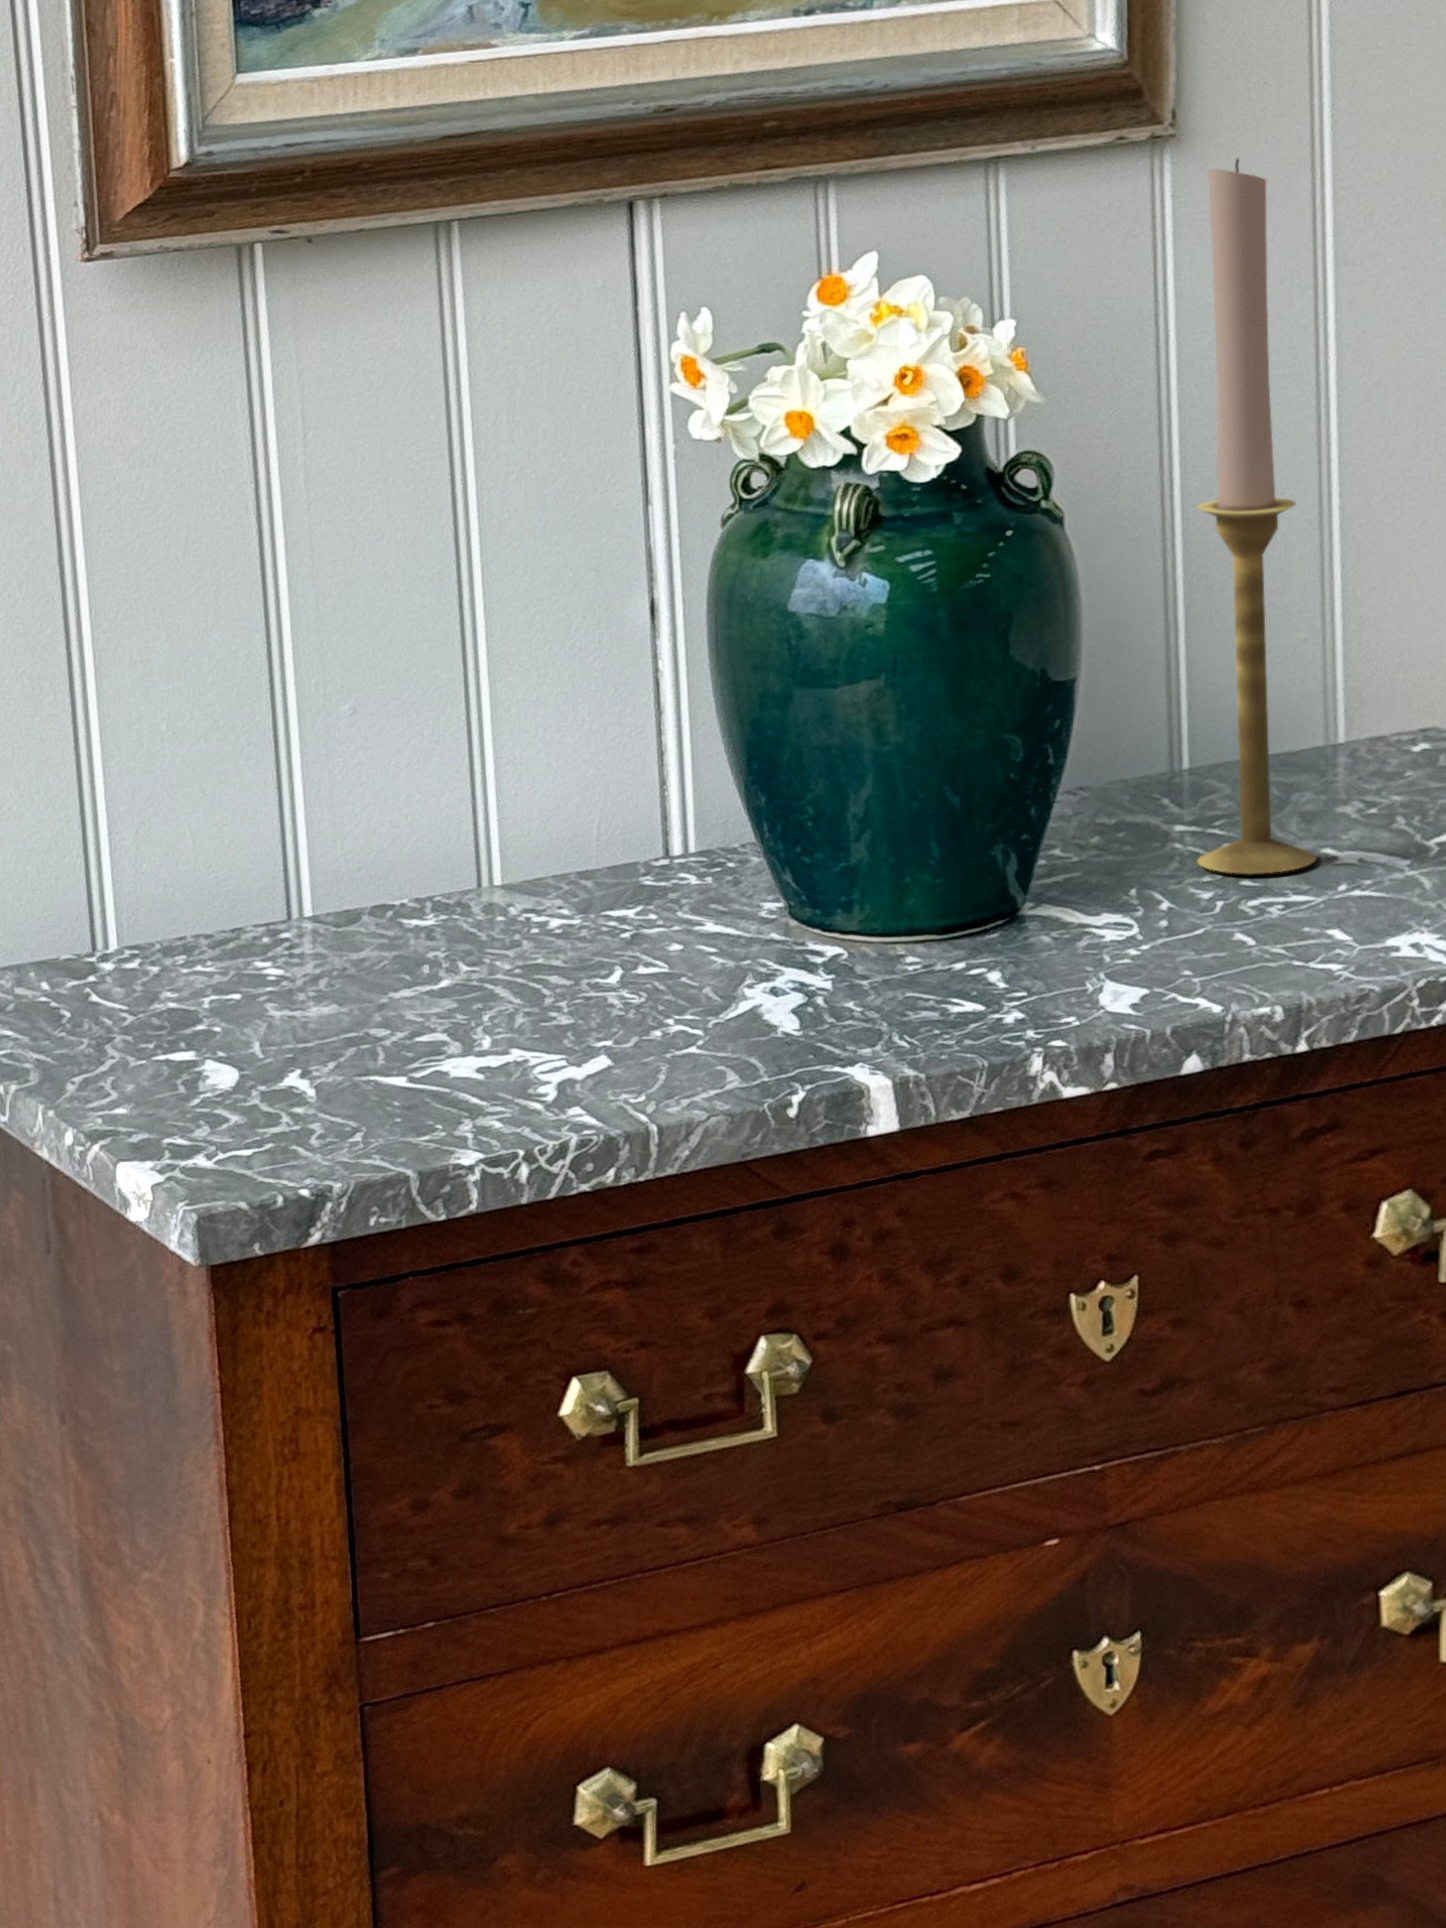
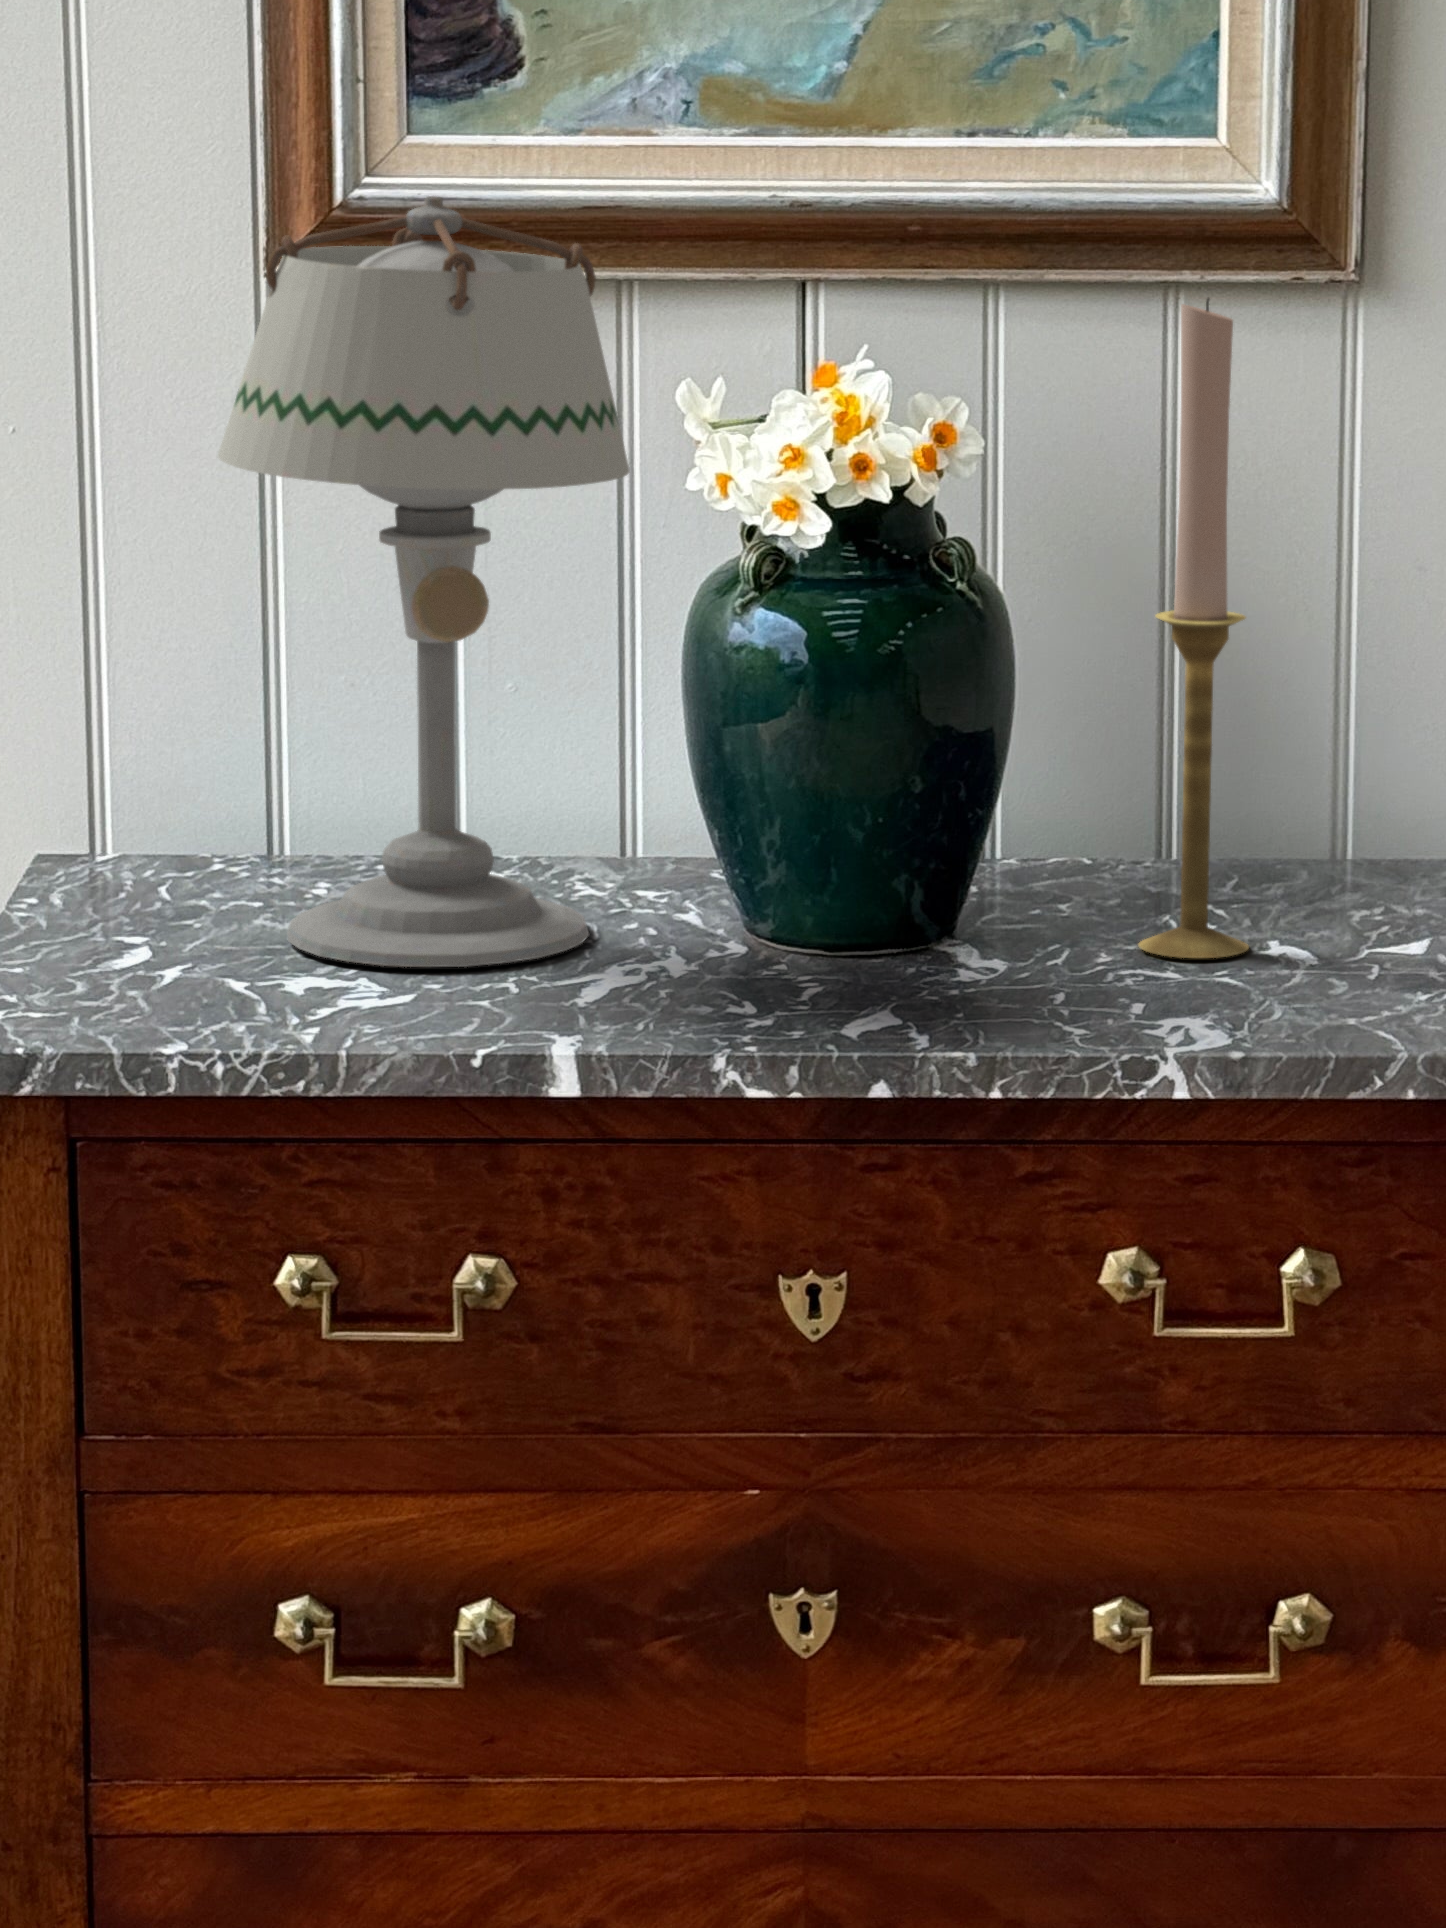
table lamp: none [200,125,682,1033] -> present [218,196,630,967]

